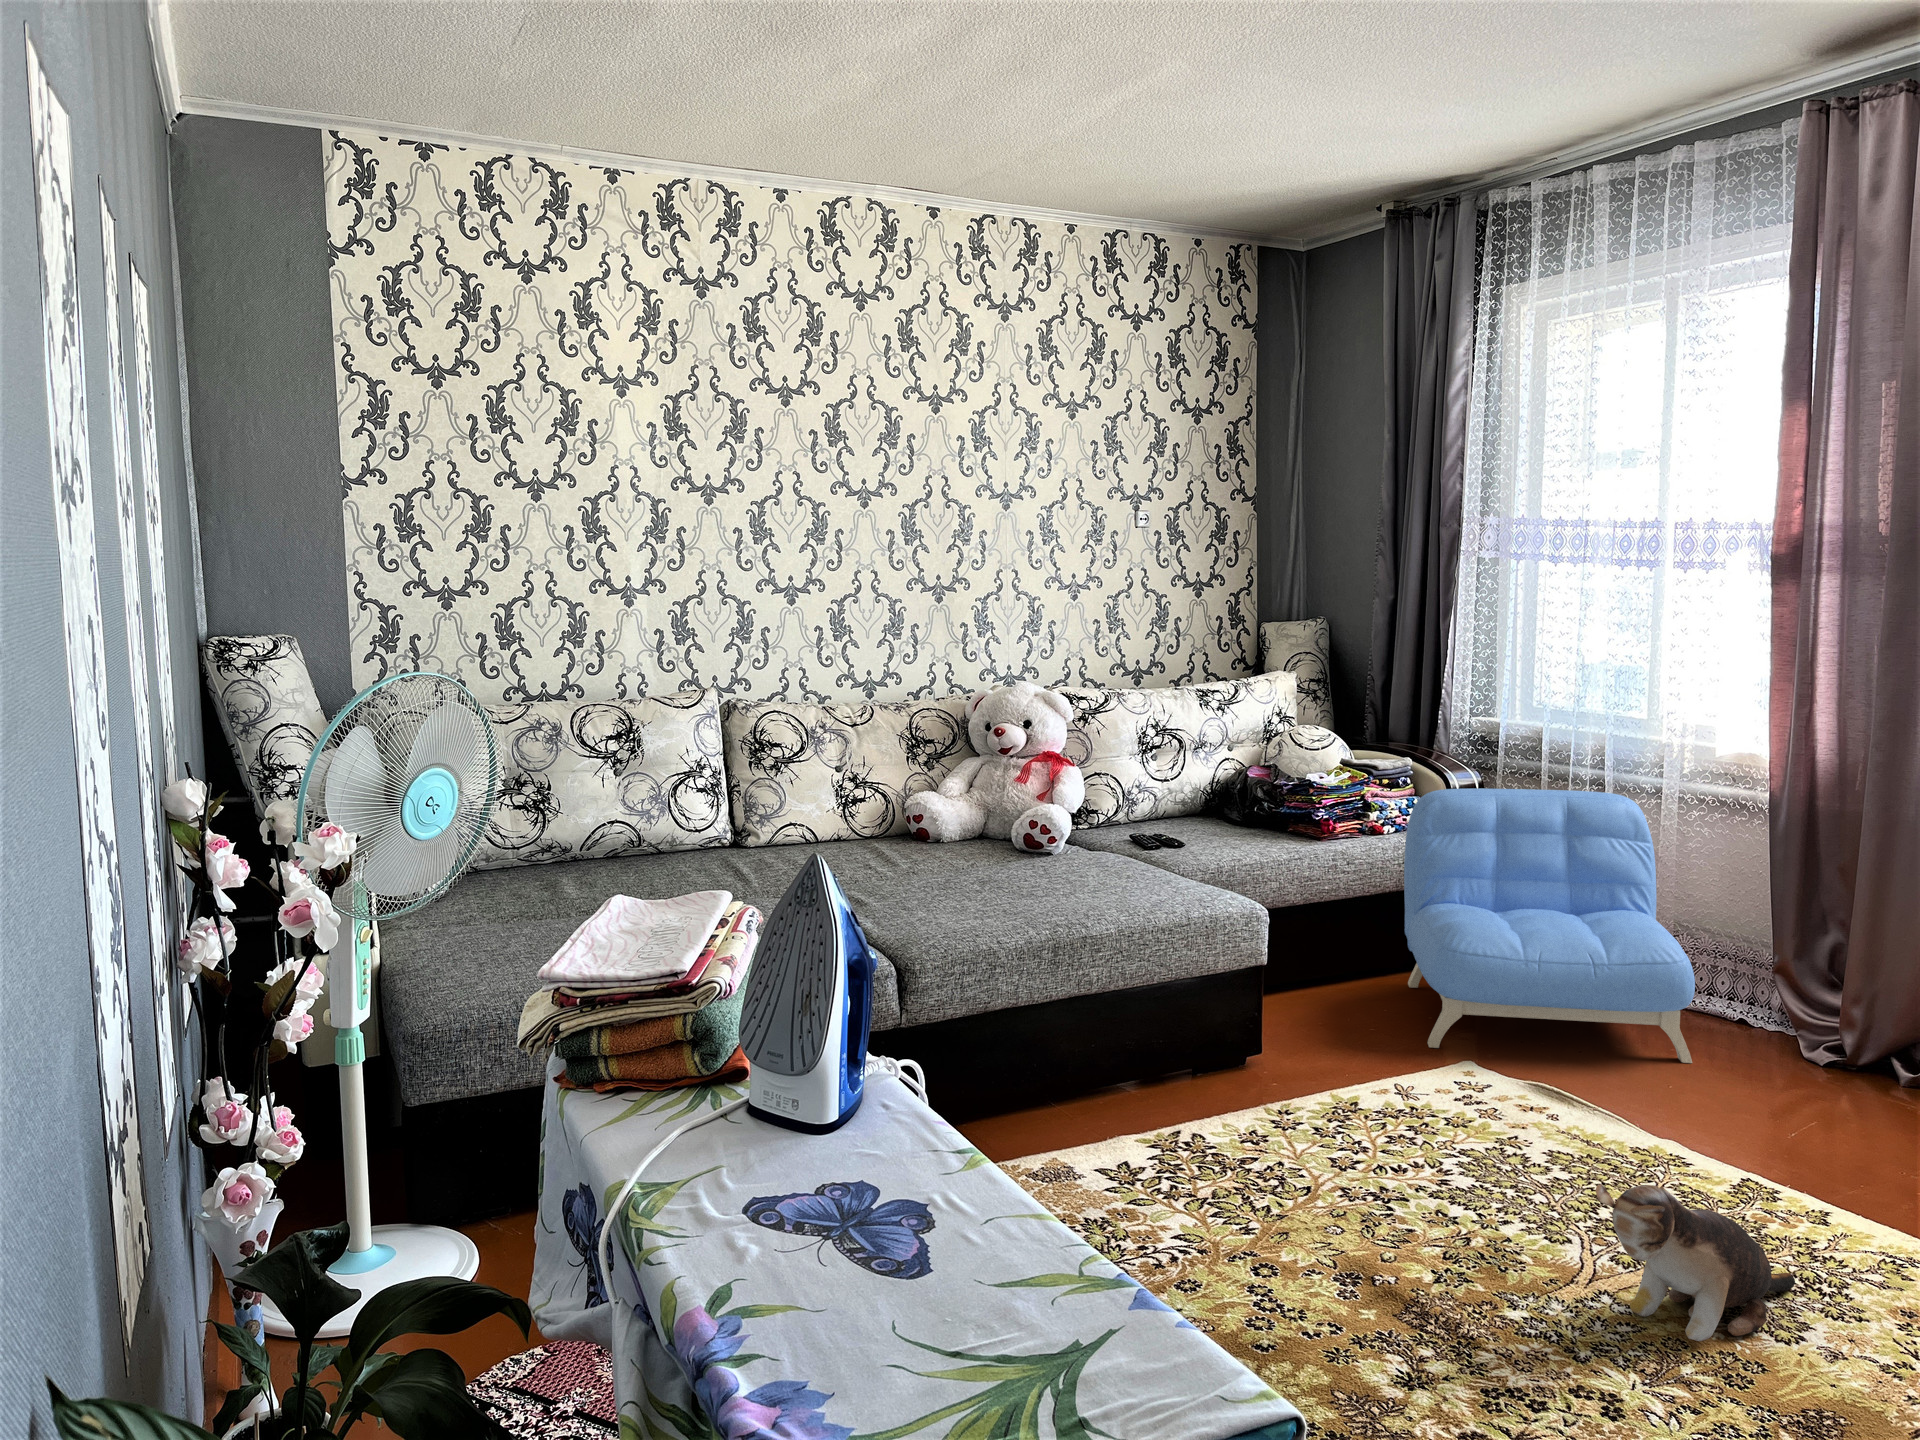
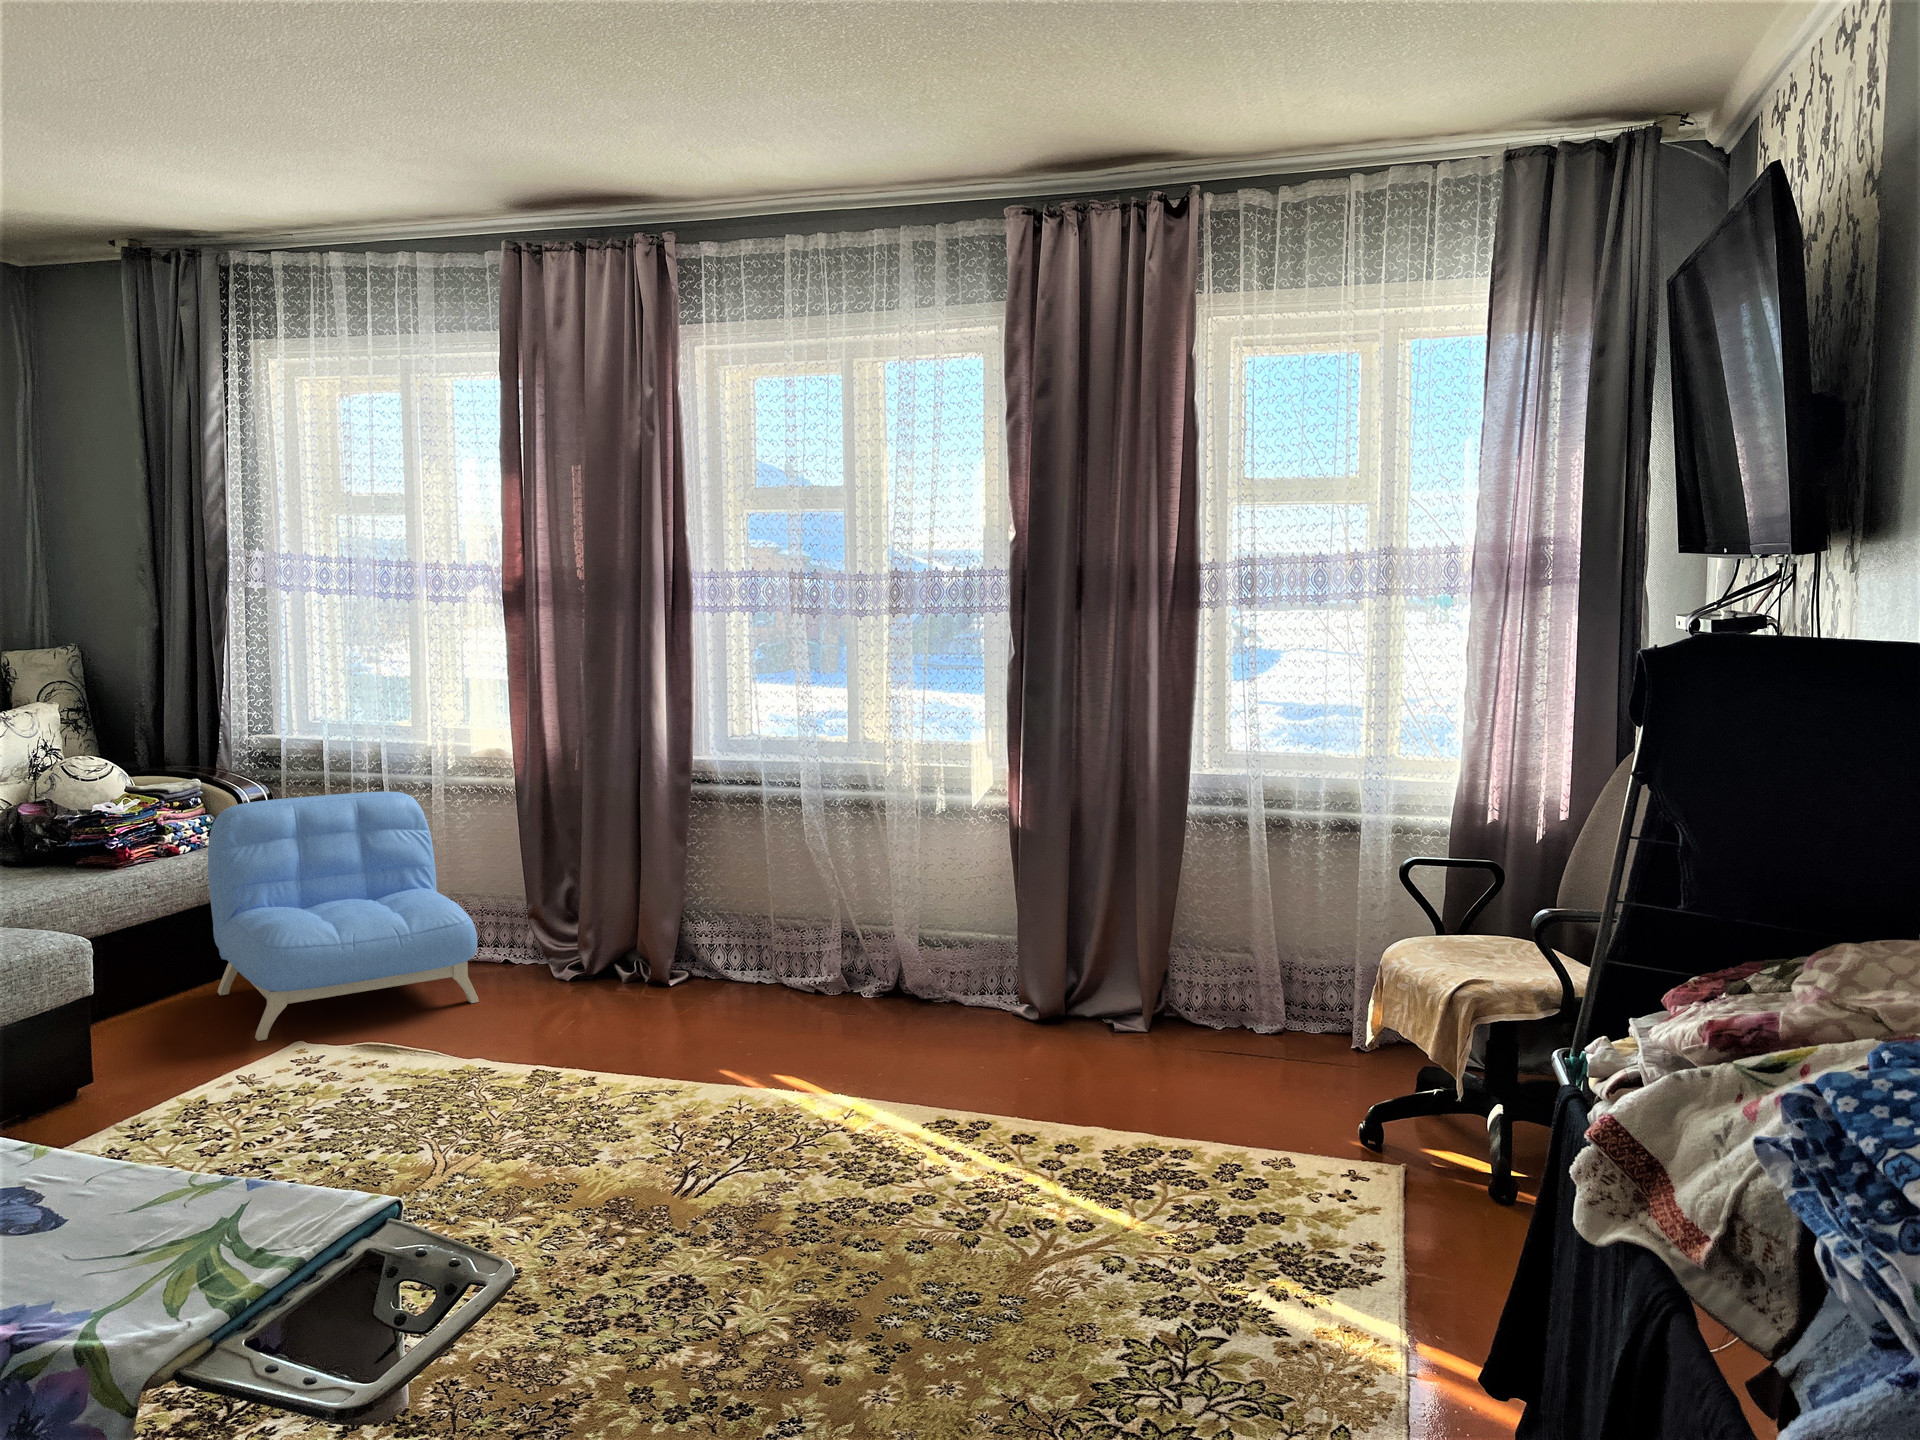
plush toy: present [1596,1184,1795,1341] -> none [452,1077,582,1182]

